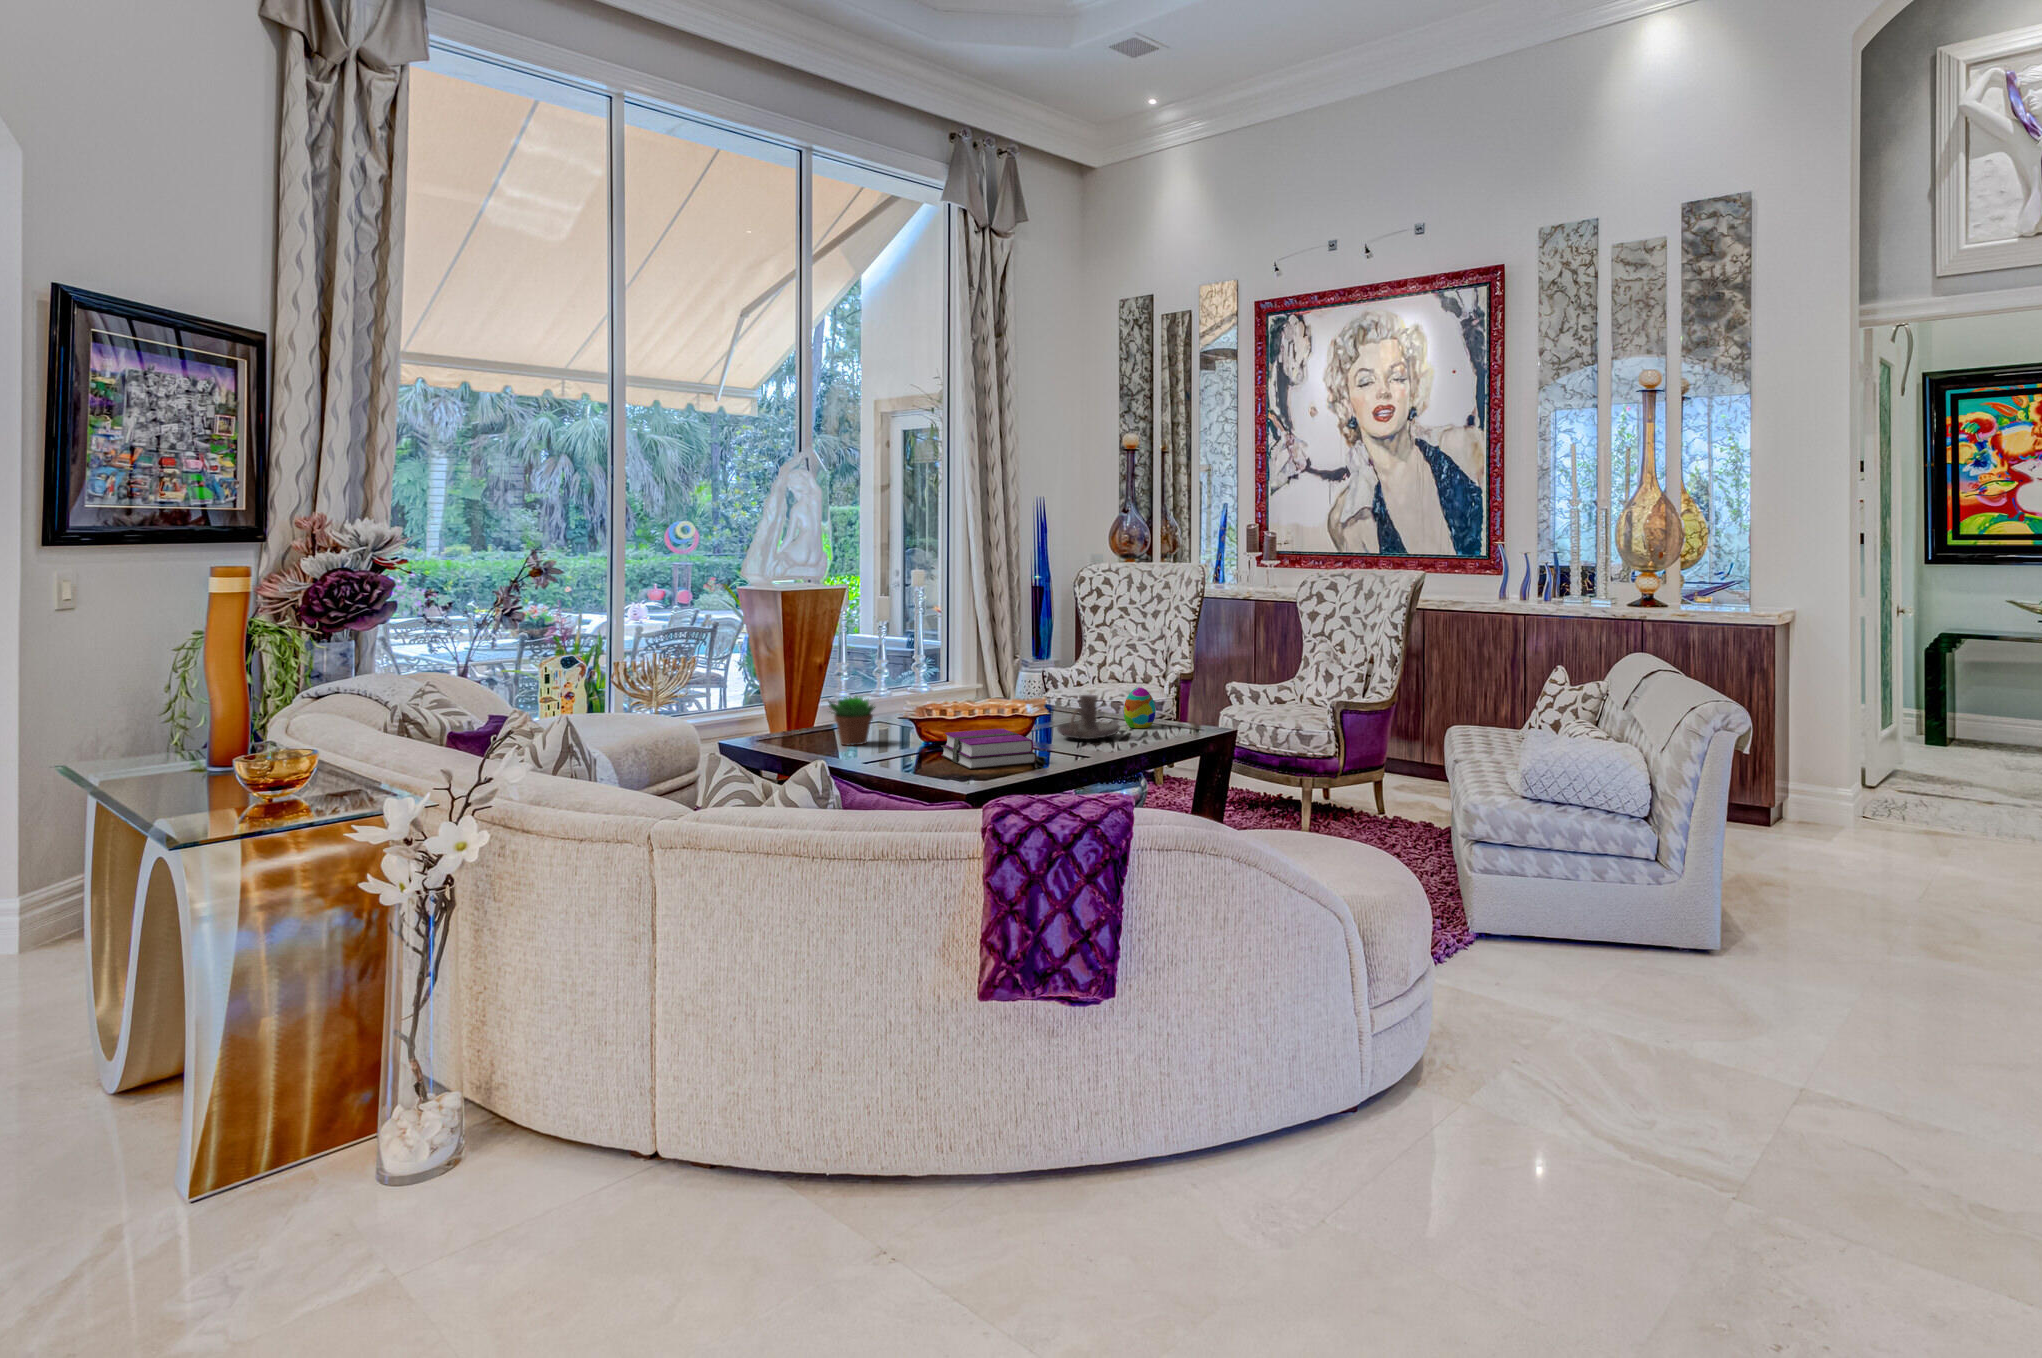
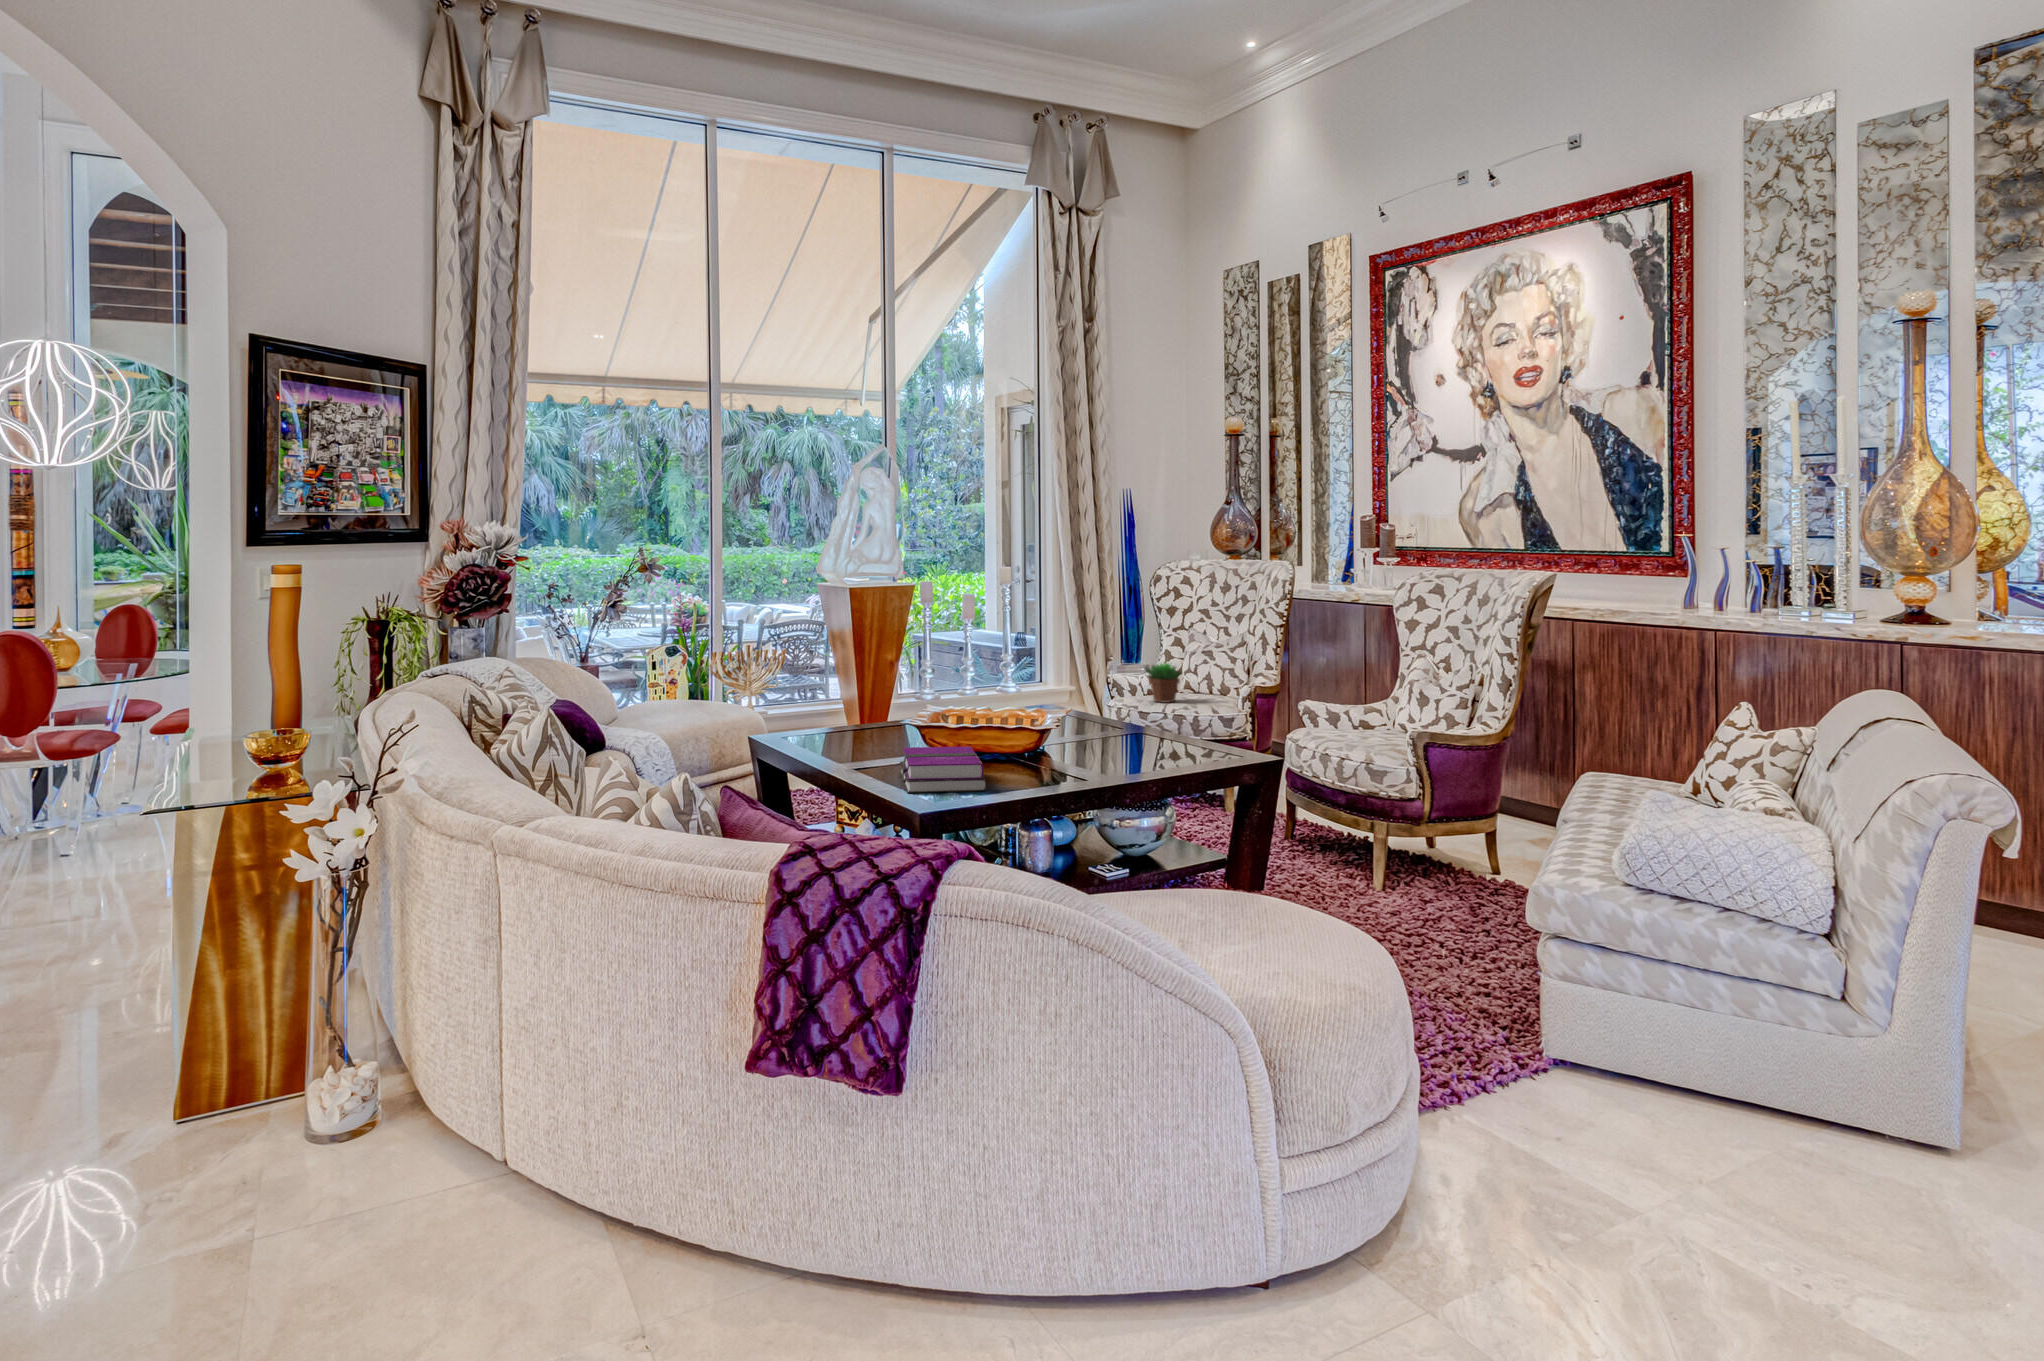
decorative egg: present [1123,687,1156,728] -> none [1137,705,1175,753]
candle holder: present [1057,695,1120,739] -> none [1046,712,1119,764]
succulent plant: present [829,696,875,746] -> present [1145,663,1181,703]

